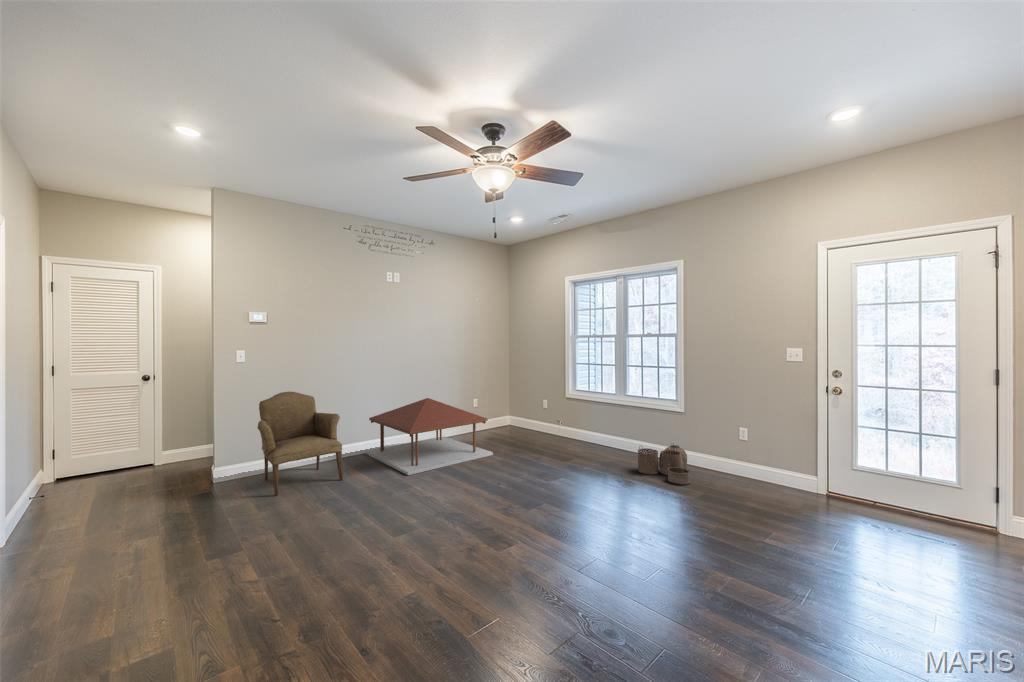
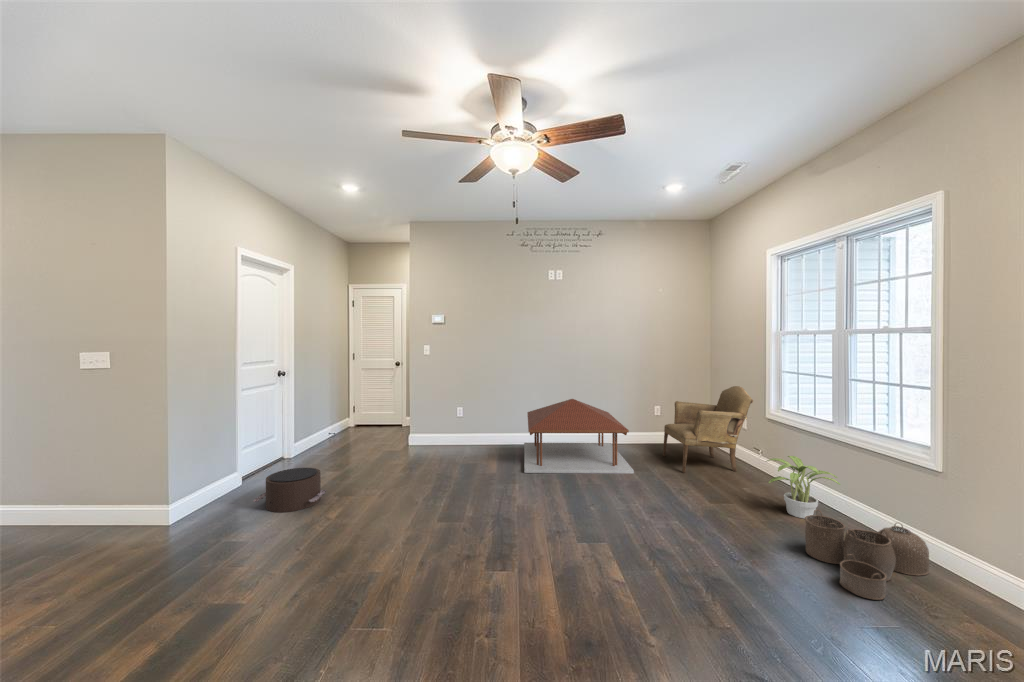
armchair: present [257,392,343,496] -> present [663,386,753,473]
potted plant: none [591,418,634,457] -> present [767,456,840,518]
pouf: none [83,531,211,614] -> present [253,468,327,512]

